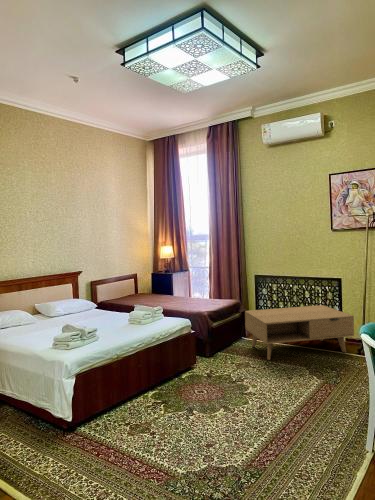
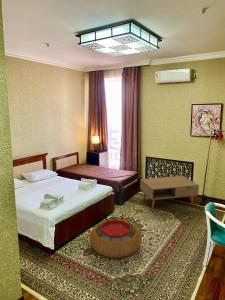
pouf: none [142,371,242,438] -> present [90,220,141,258]

